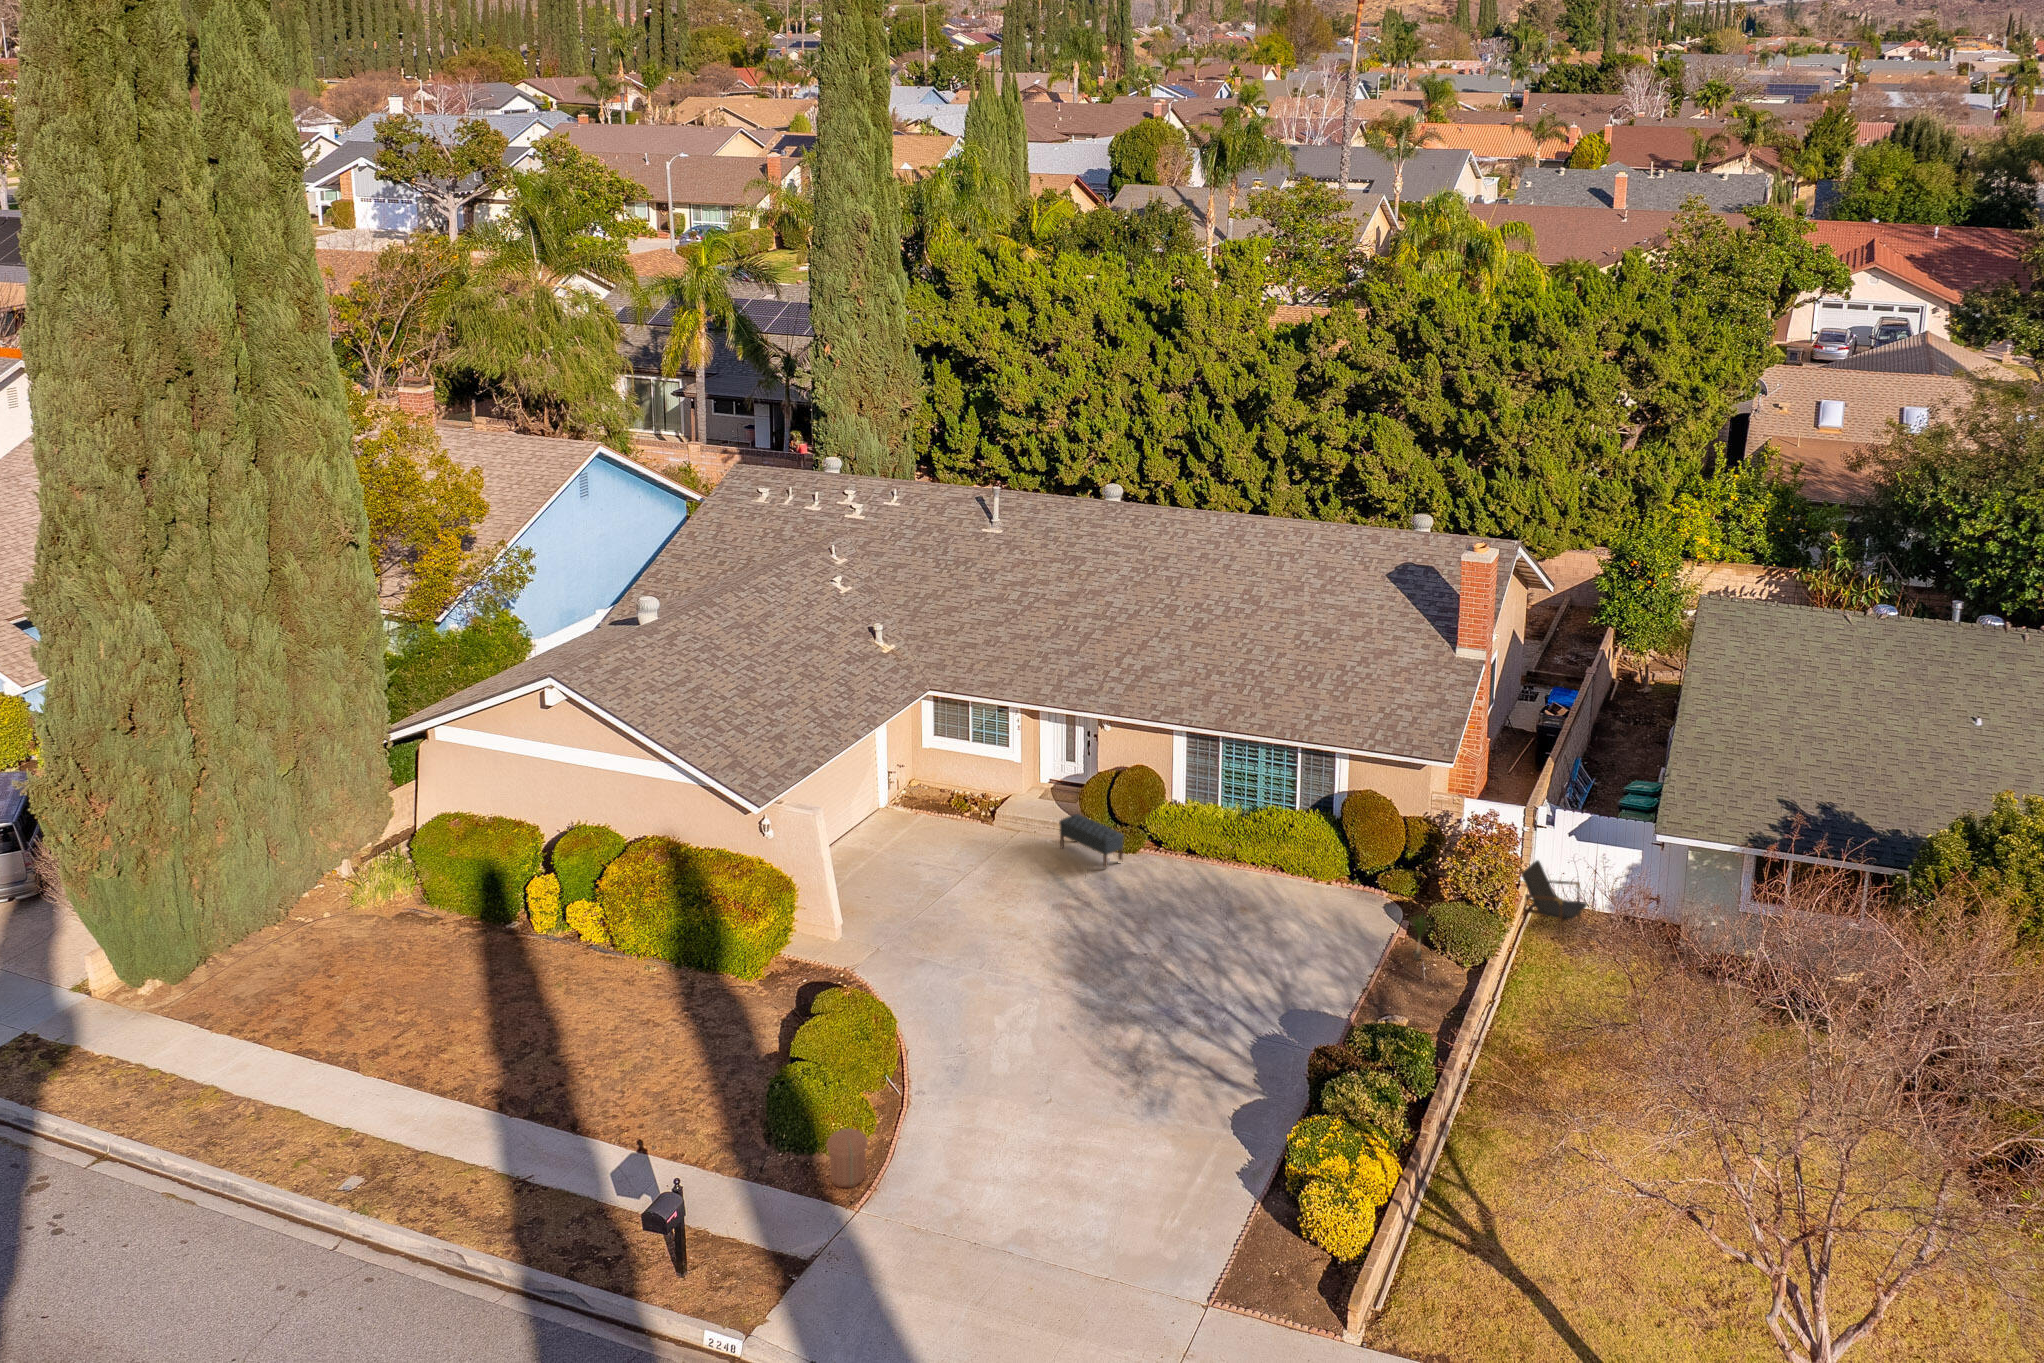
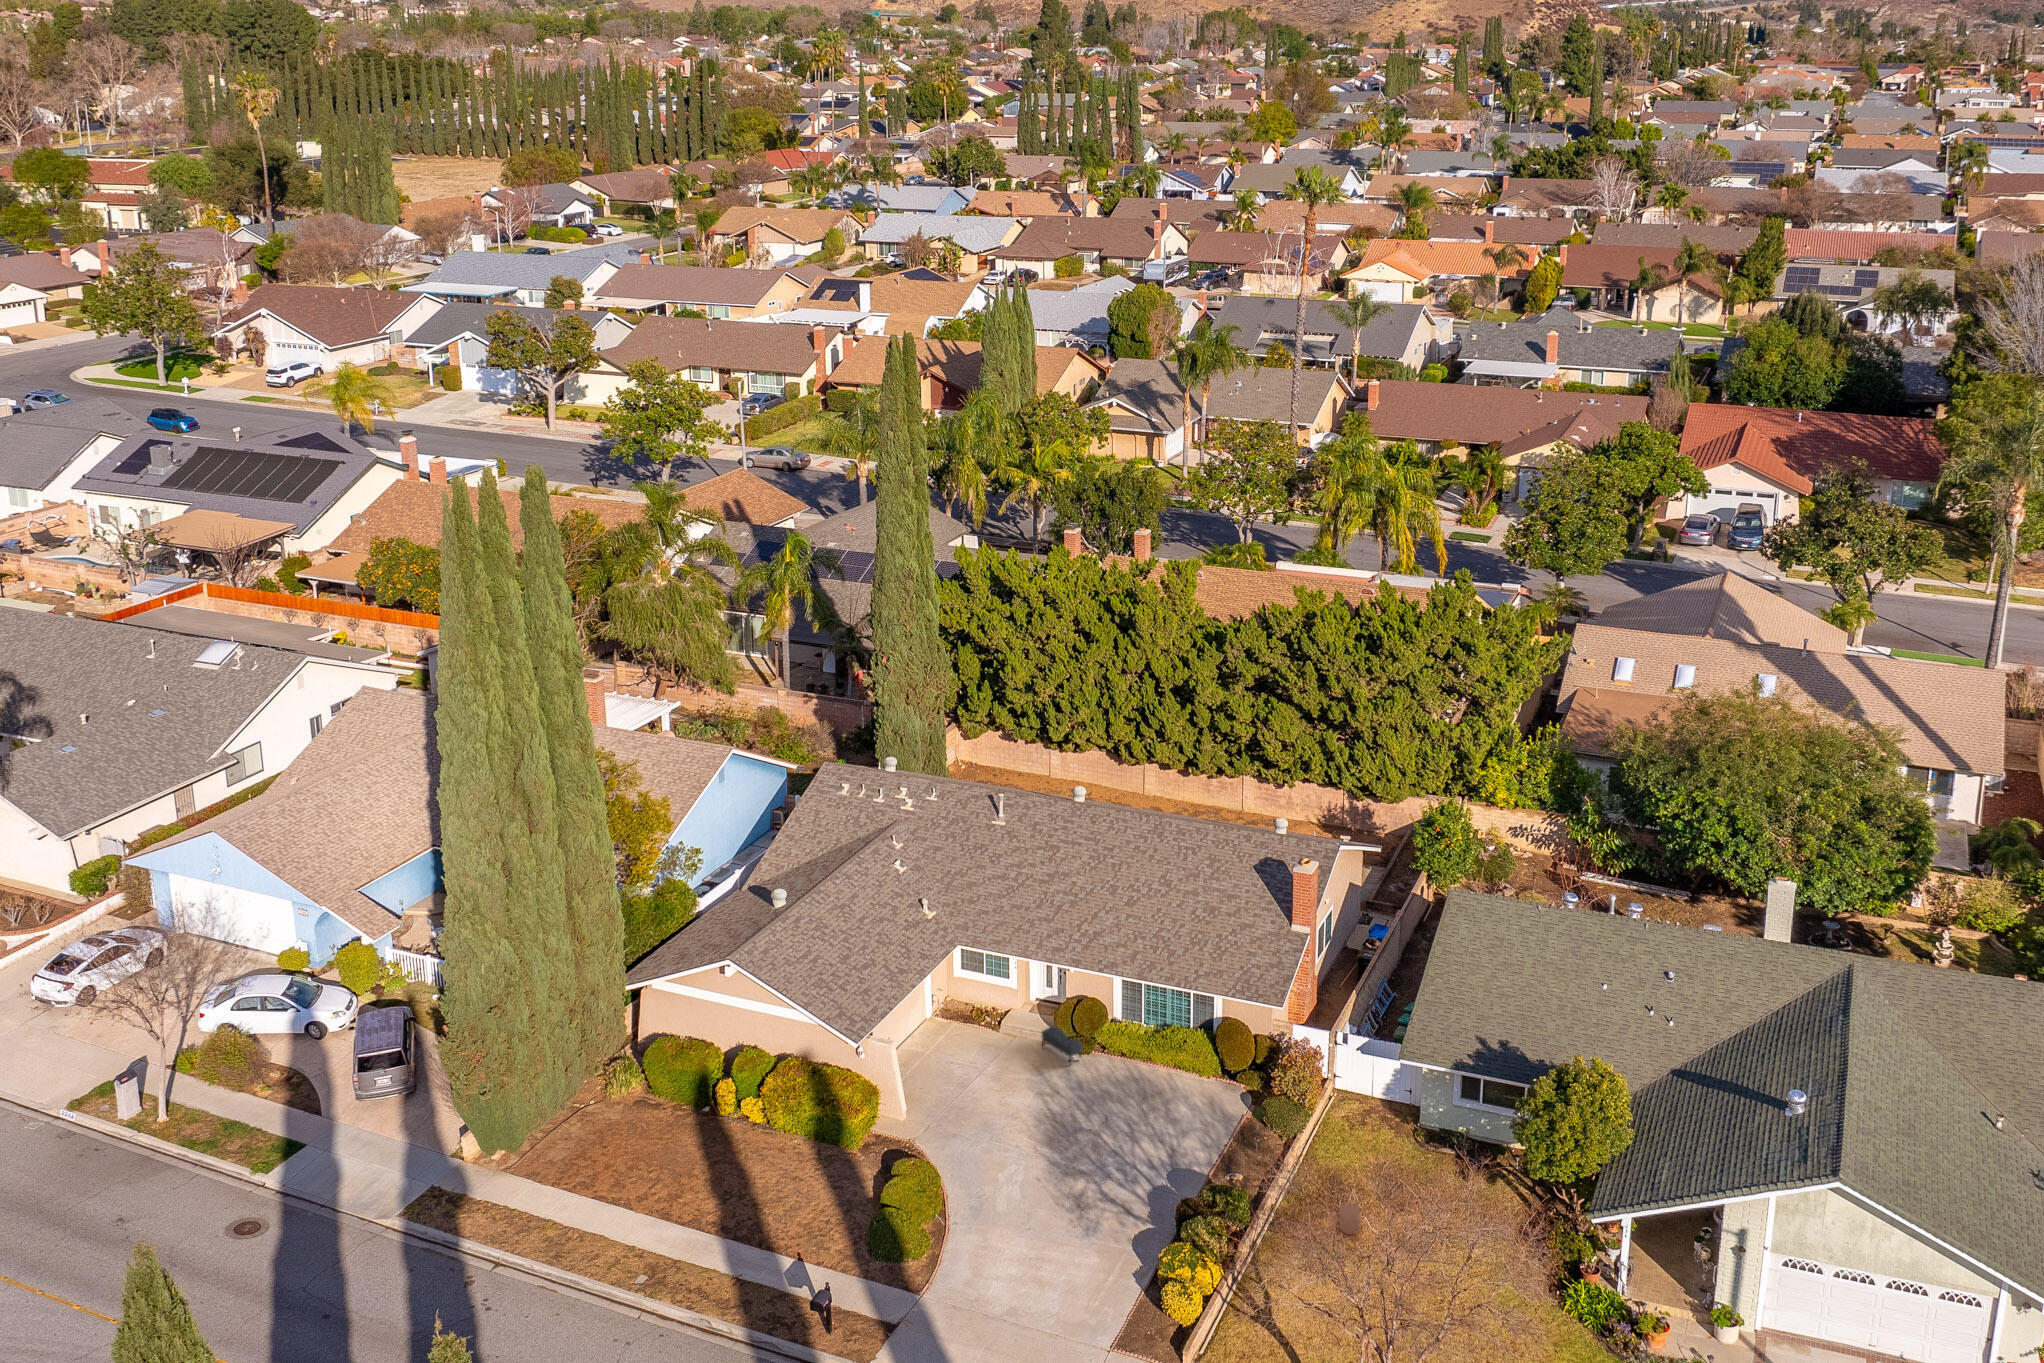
lounge chair: present [1522,860,1587,939] -> none [1326,1067,1368,1119]
trash can: present [827,1128,868,1188] -> present [1339,1204,1360,1235]

